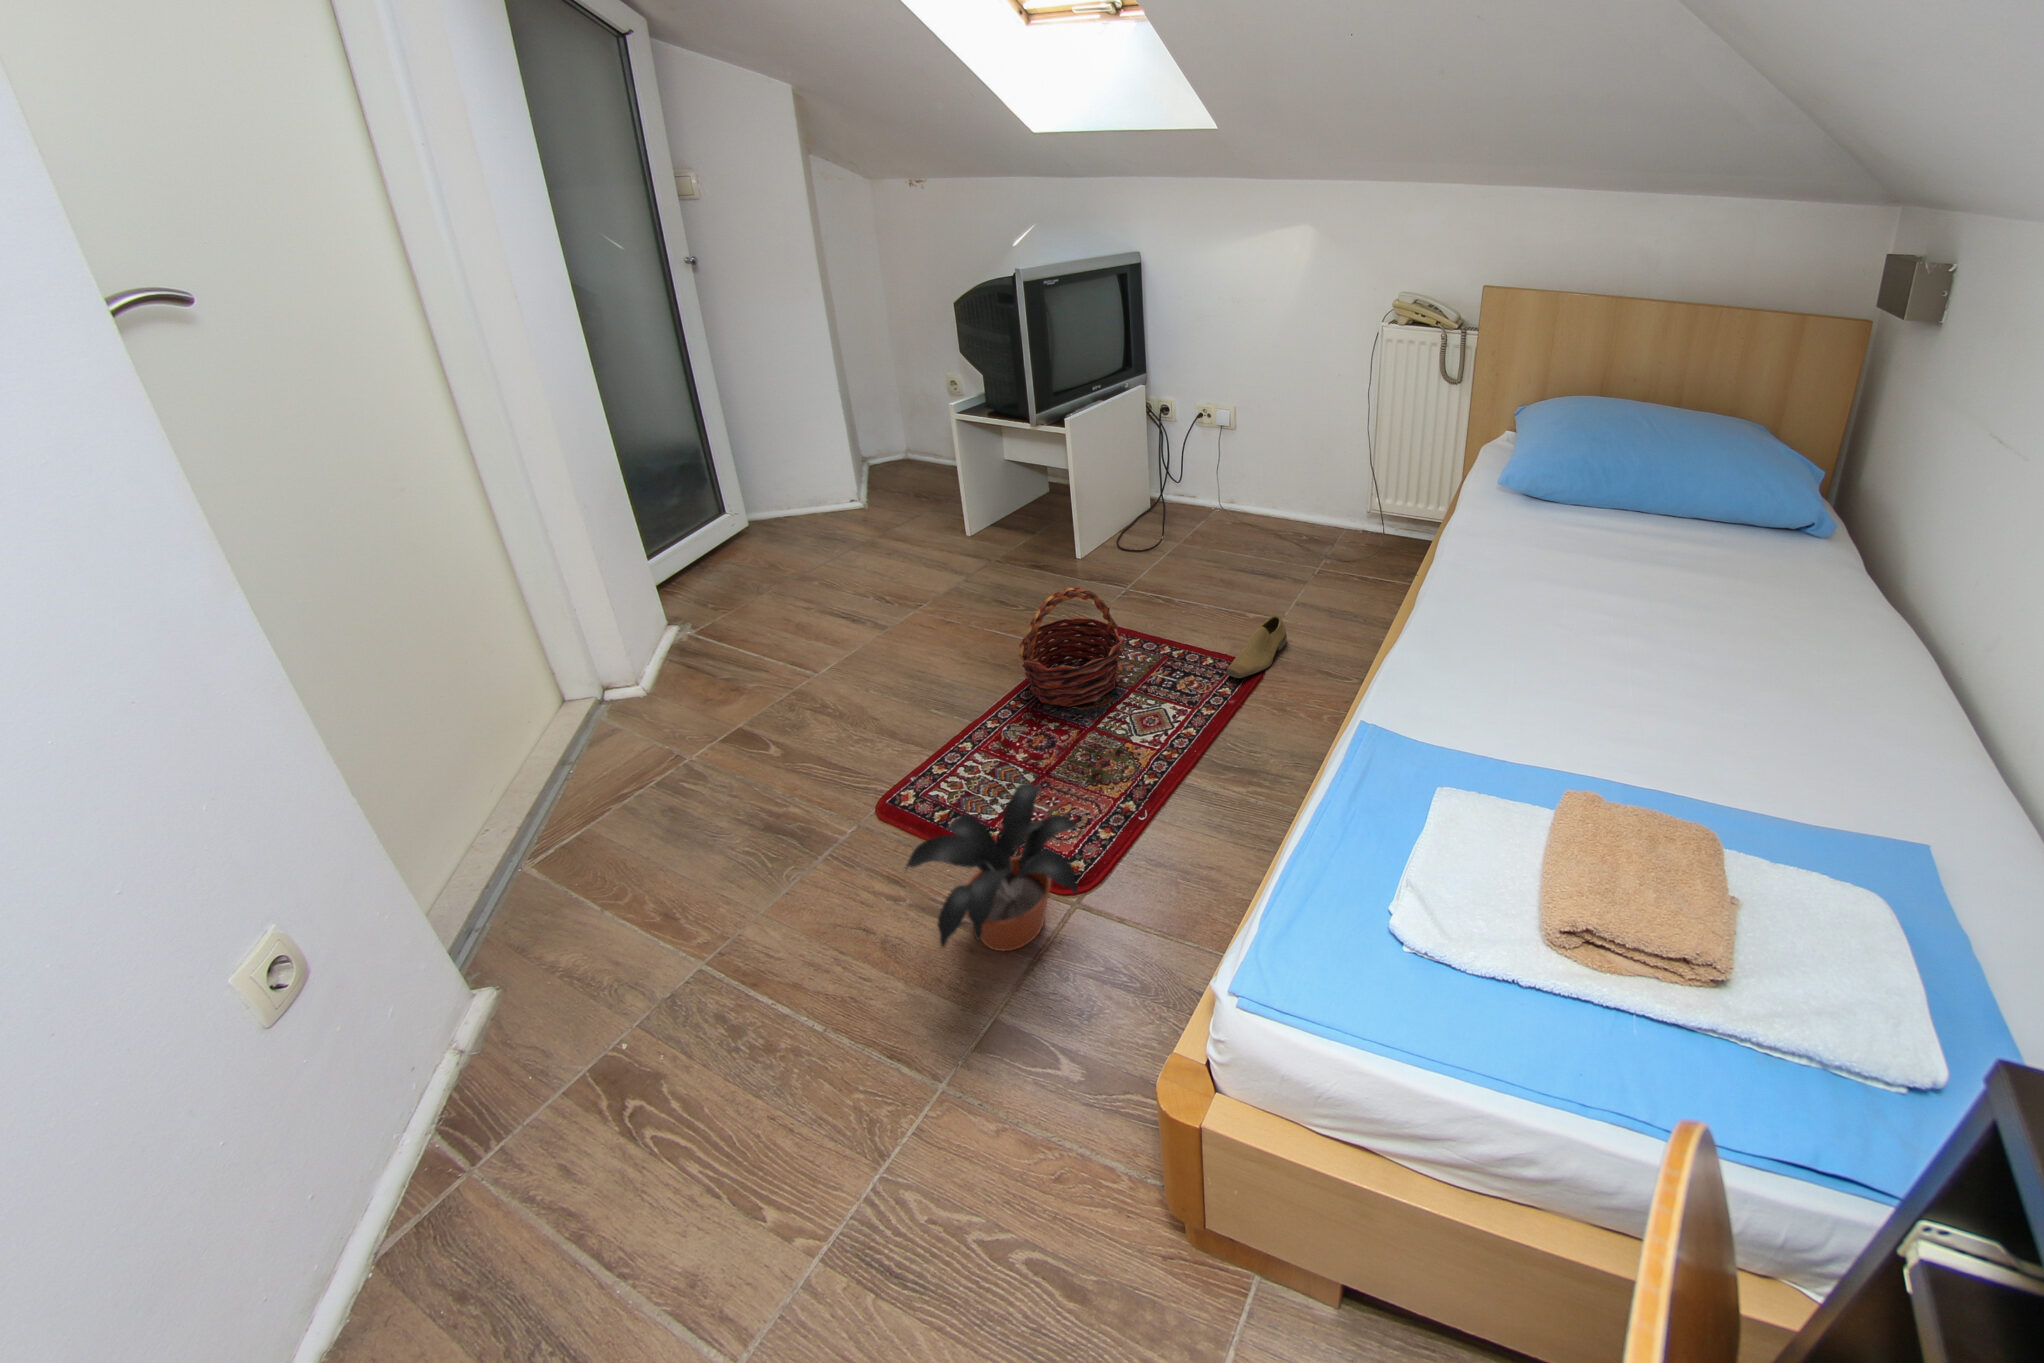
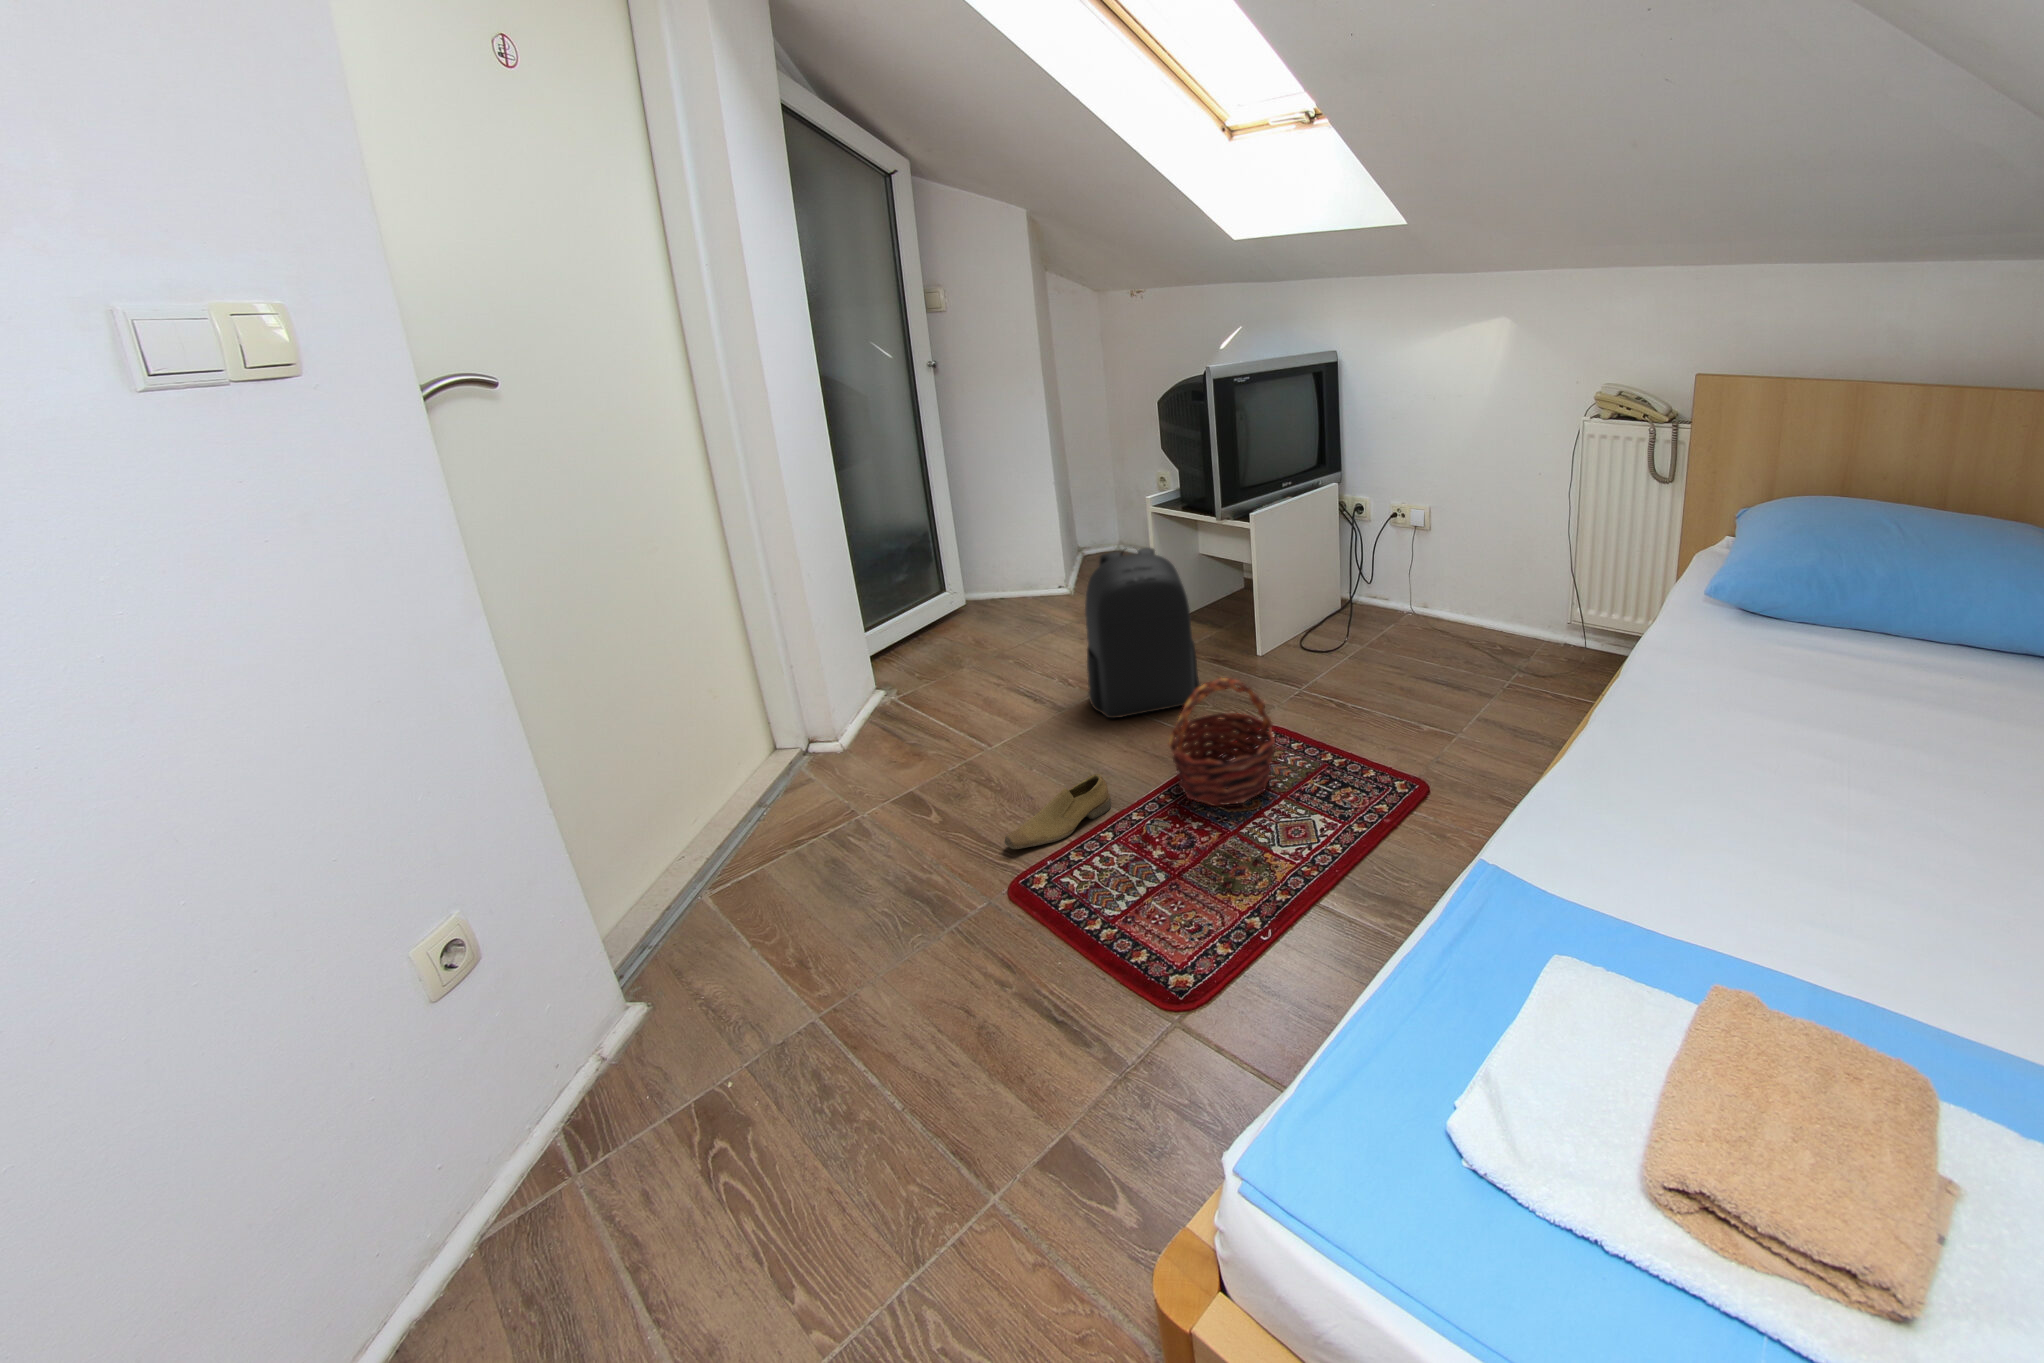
backpack: none [905,459,1030,632] -> present [1085,548,1200,718]
shoe: present [1226,615,1287,678] -> present [1004,774,1111,849]
potted plant: present [906,783,1078,951] -> none [1002,873,1185,1060]

